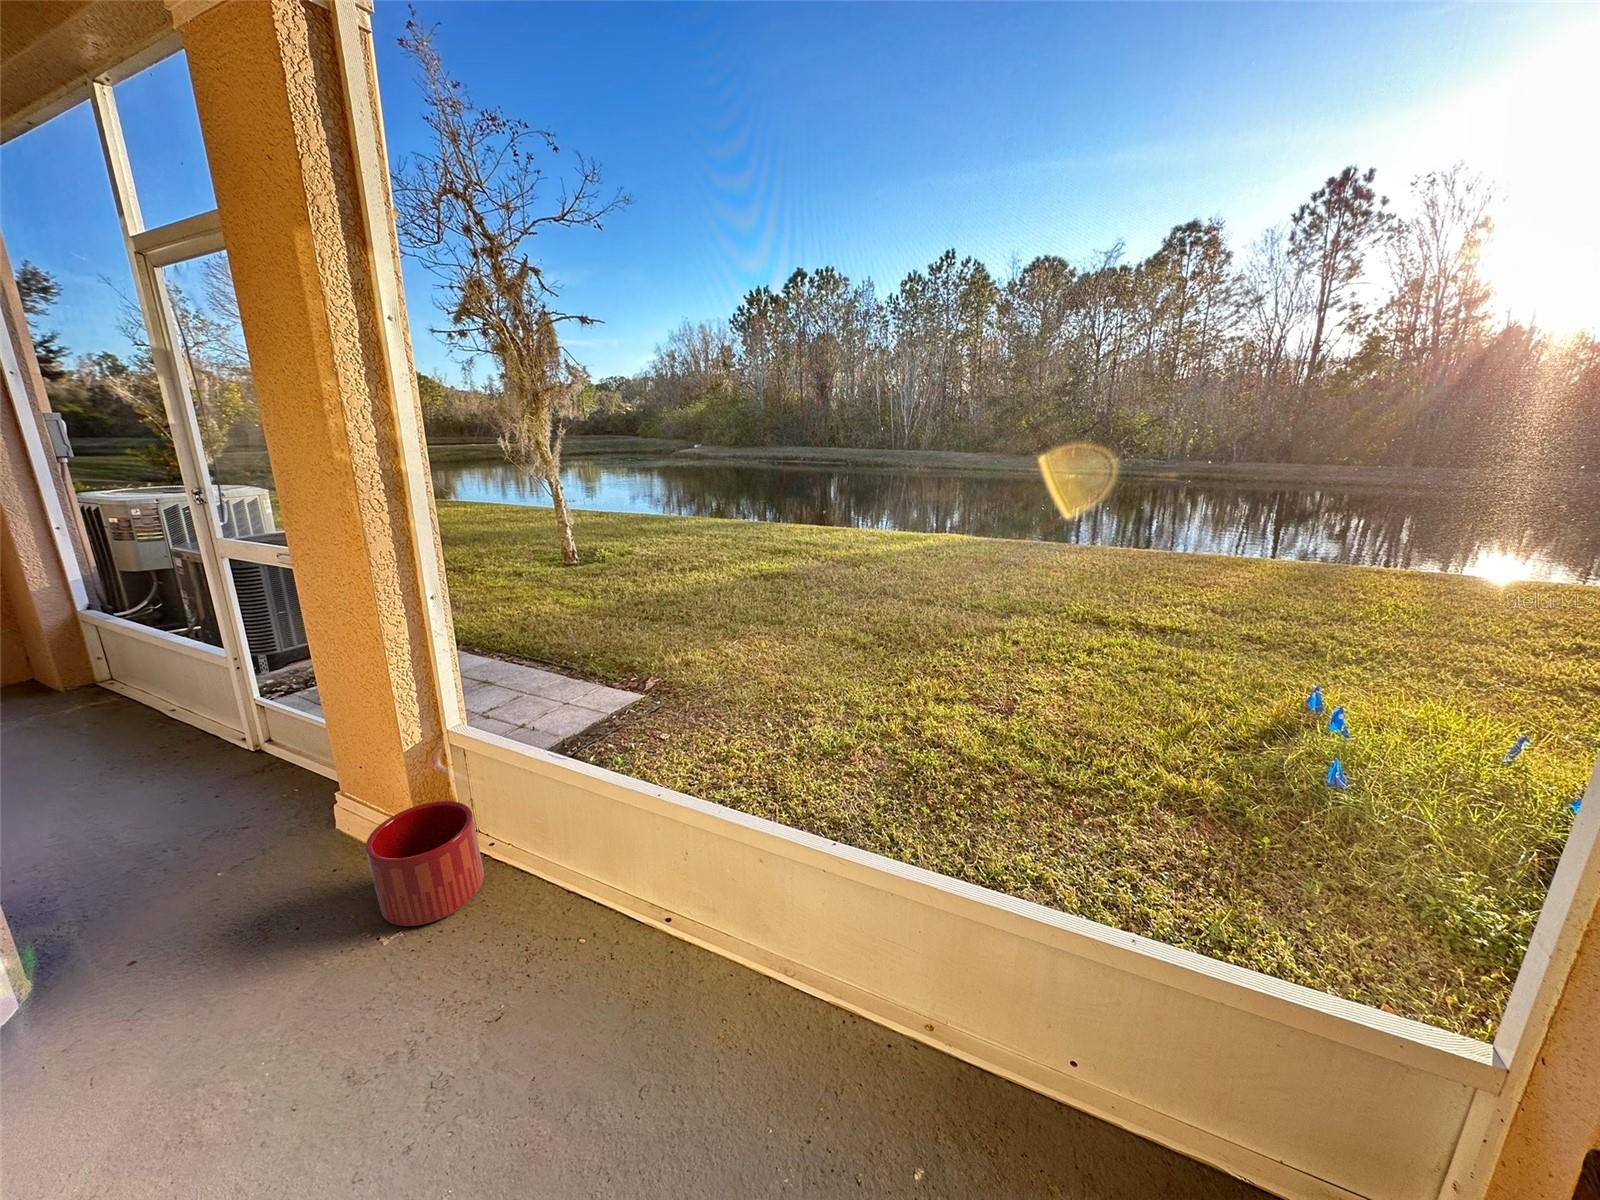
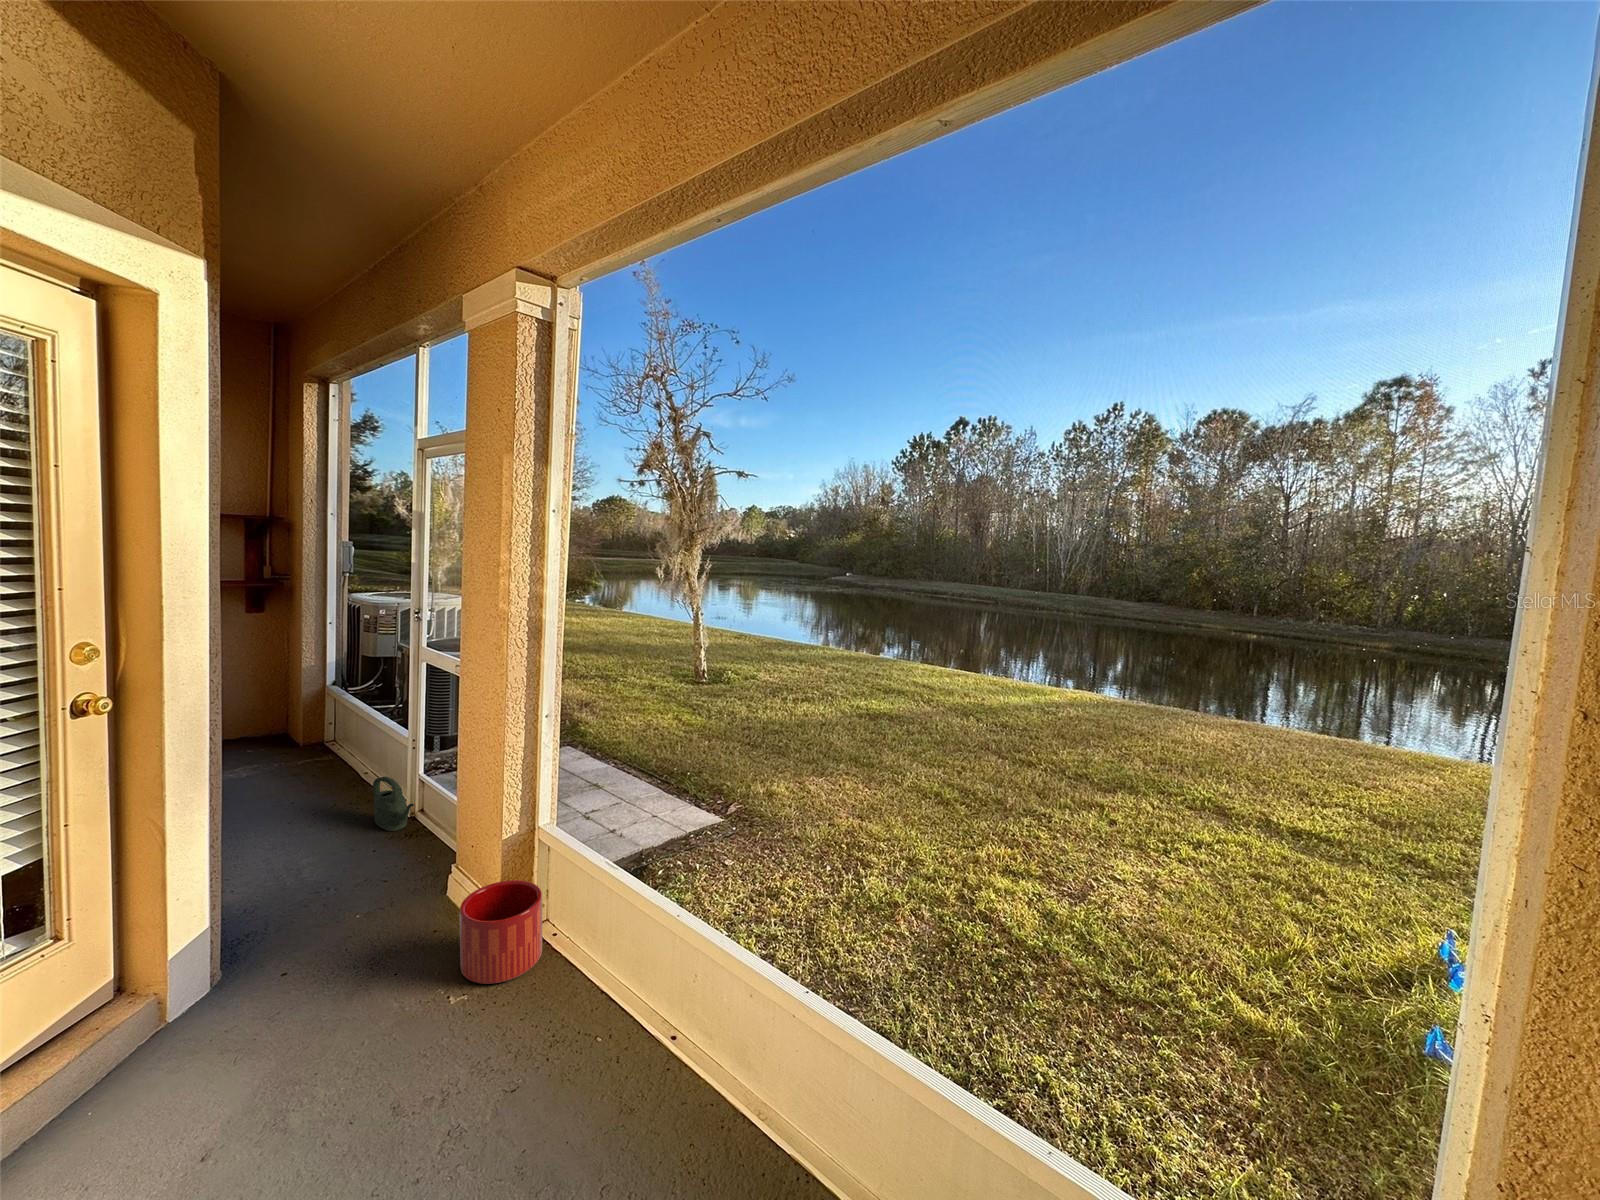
watering can: none [180,711,251,775] -> present [373,776,414,831]

